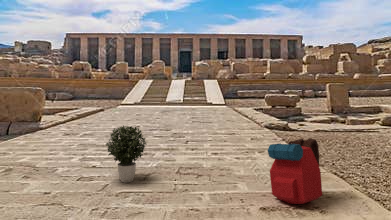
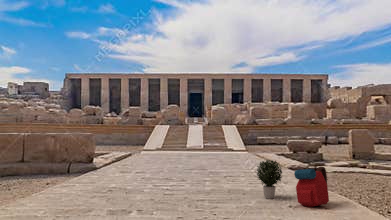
potted plant: present [106,126,146,183] -> present [257,160,282,199]

